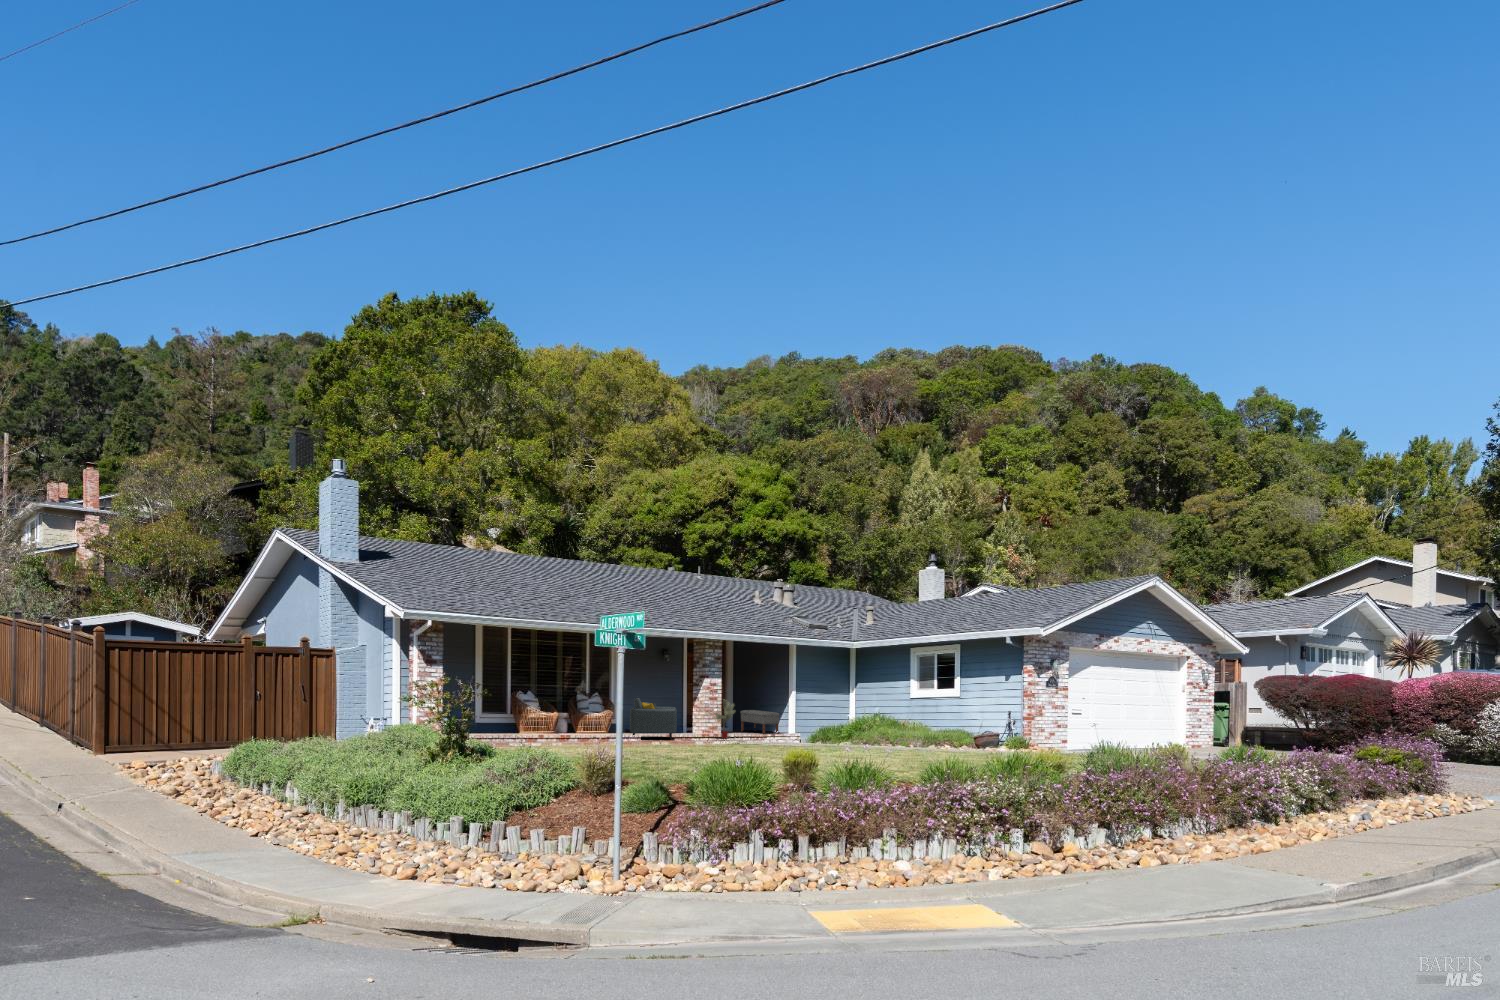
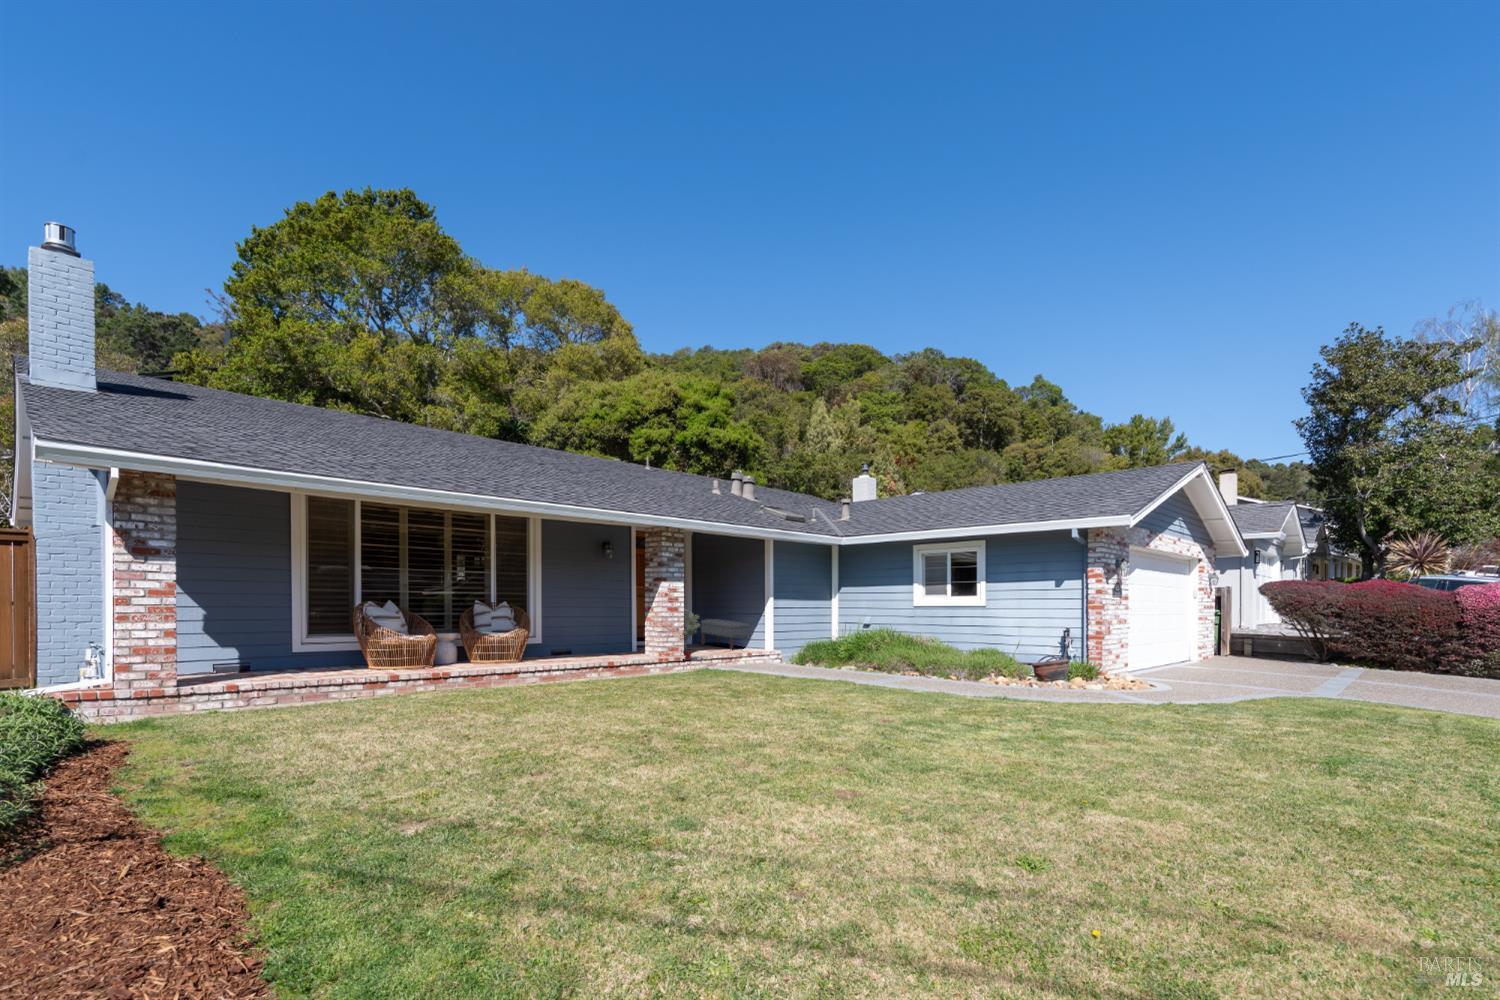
armchair: present [630,698,677,740] -> none [561,606,624,665]

